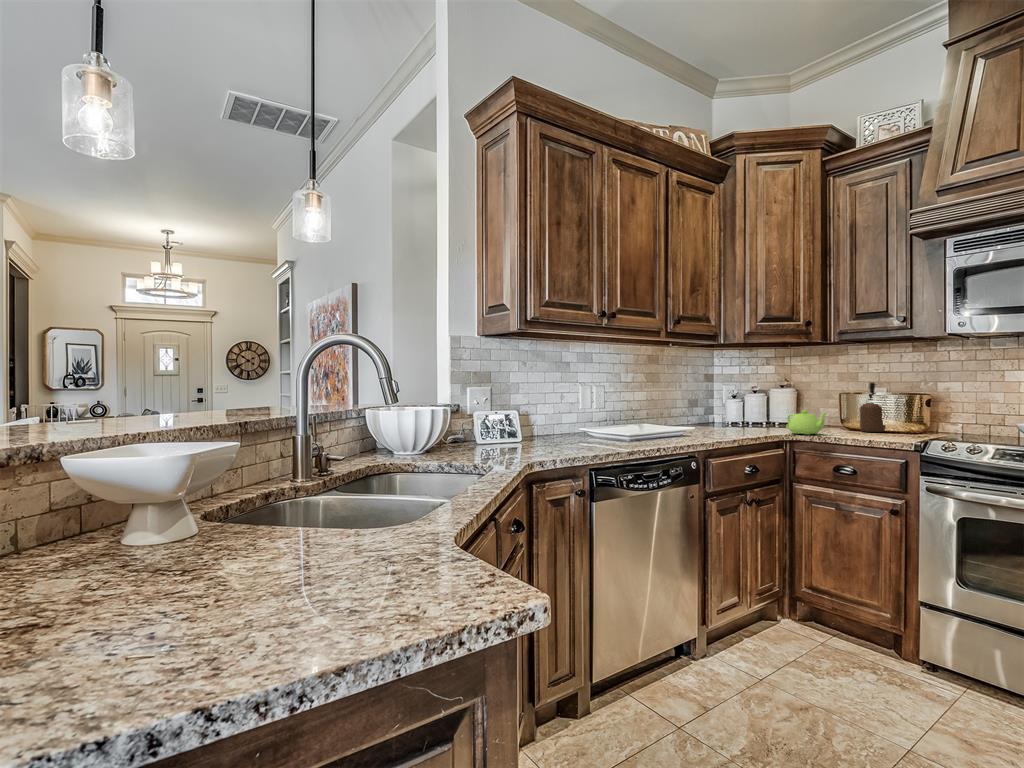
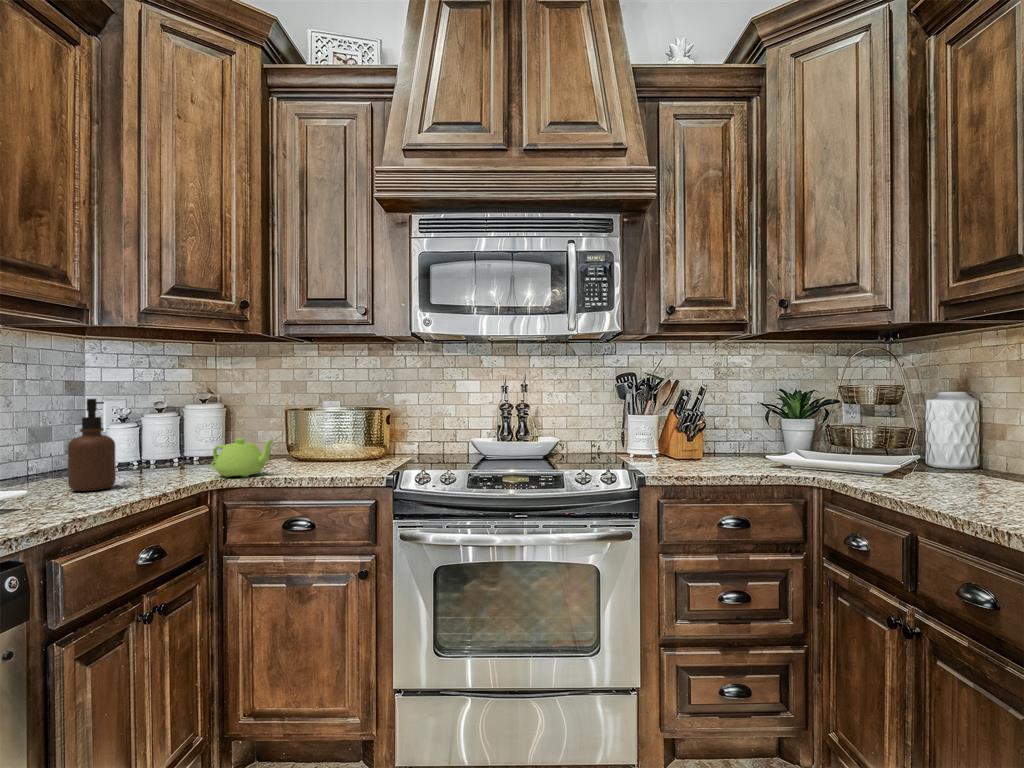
soap dispenser: present [860,383,886,432] -> present [68,399,116,491]

